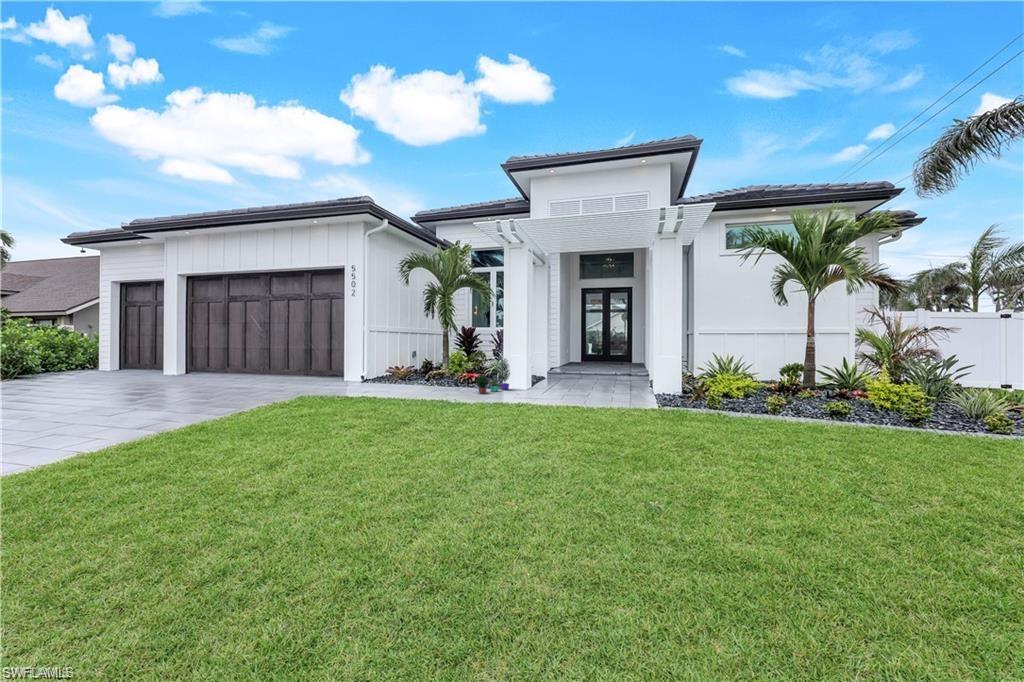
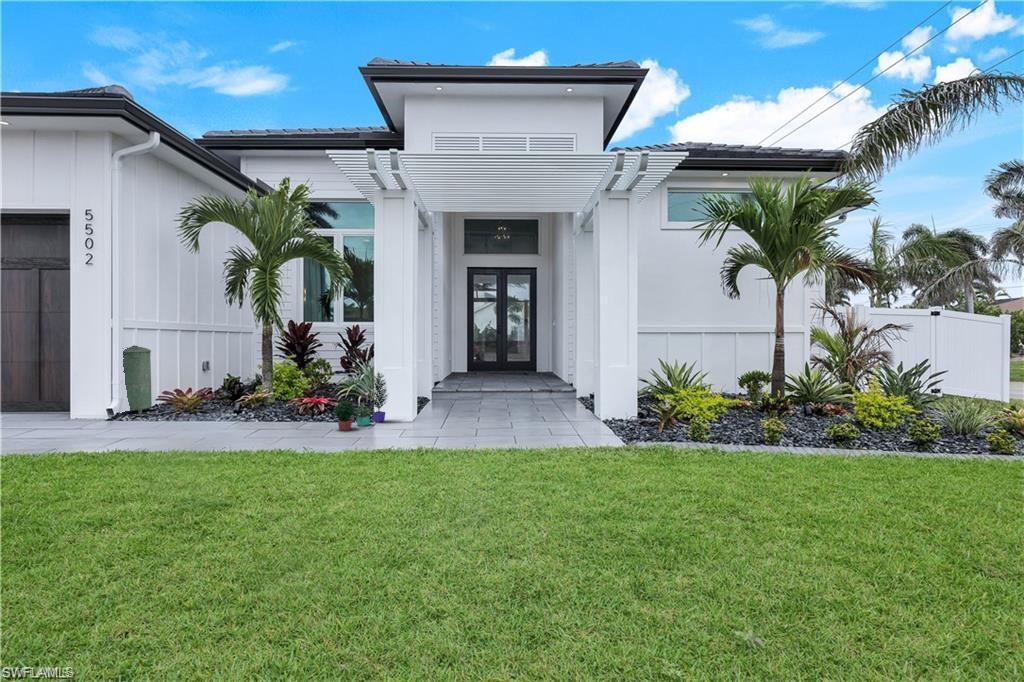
trash can: none [366,341,383,381] -> present [123,345,152,414]

